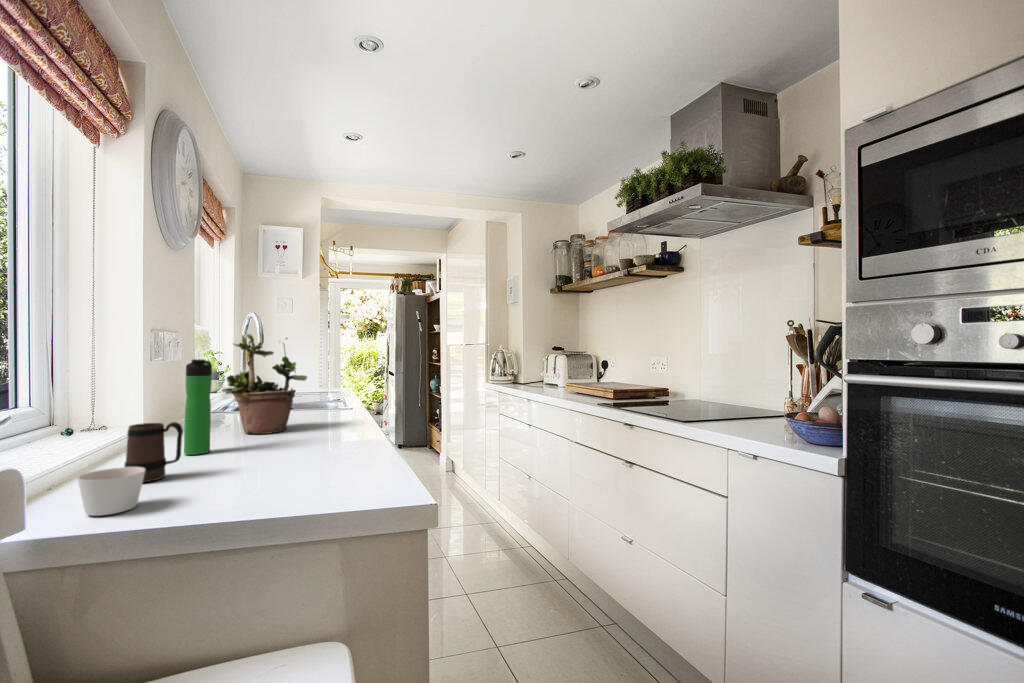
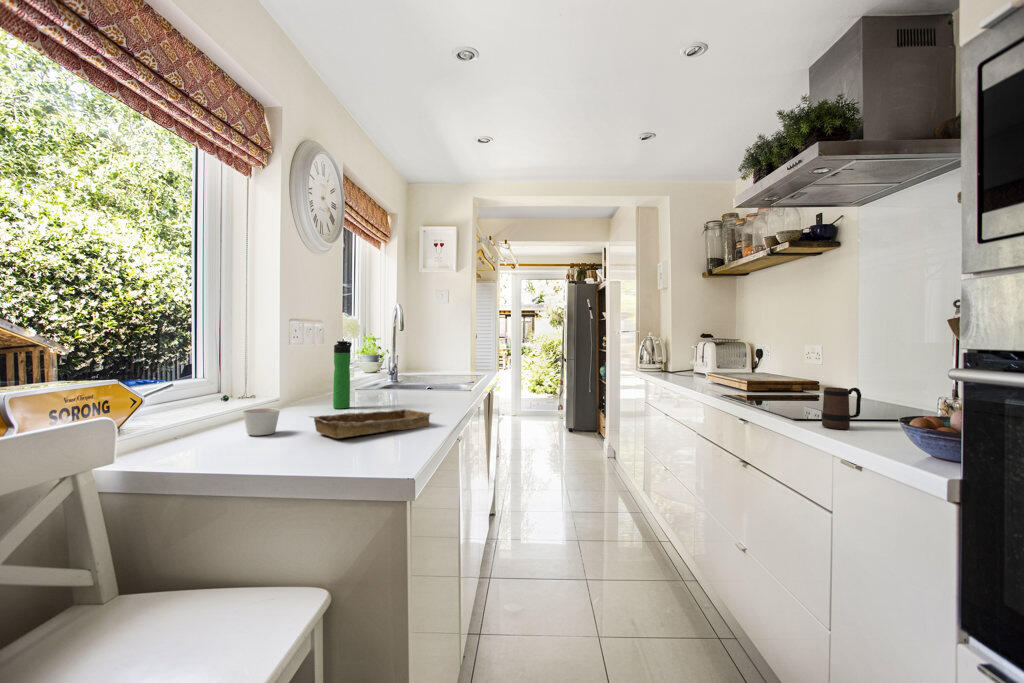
potted plant: present [222,334,307,434] -> none [367,317,429,399]
mug: present [124,422,183,482] -> present [822,387,861,429]
tray: none [203,448,377,502] -> present [310,409,432,438]

